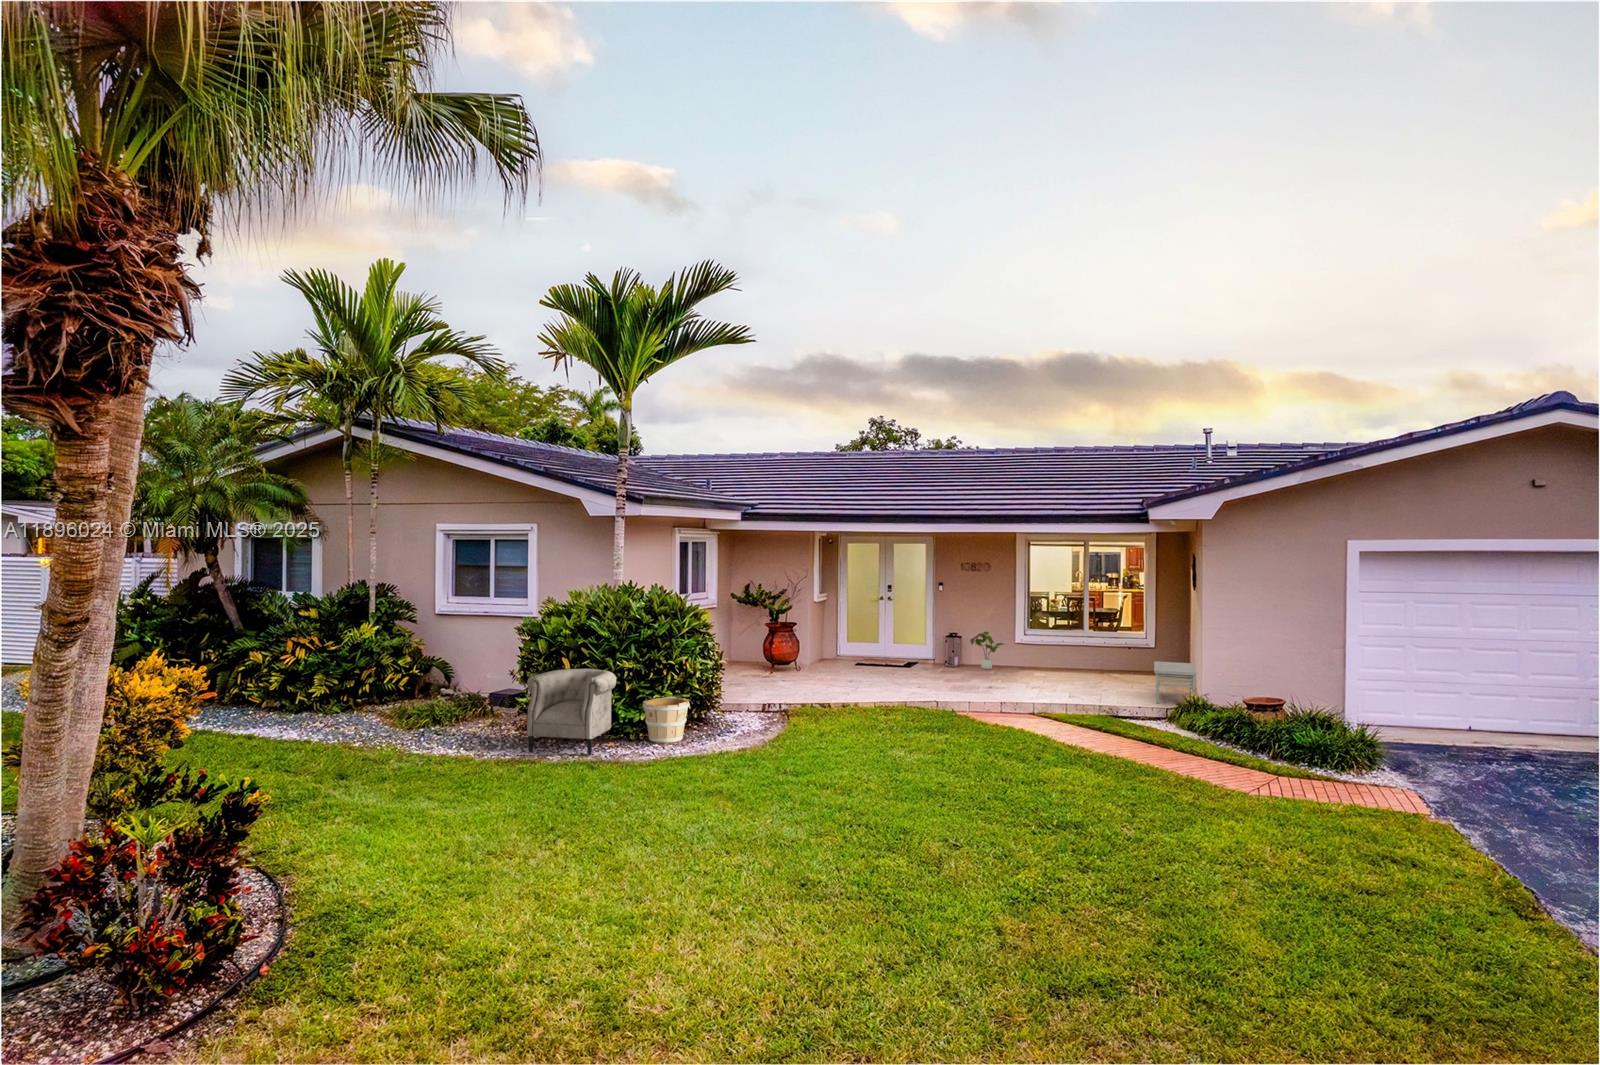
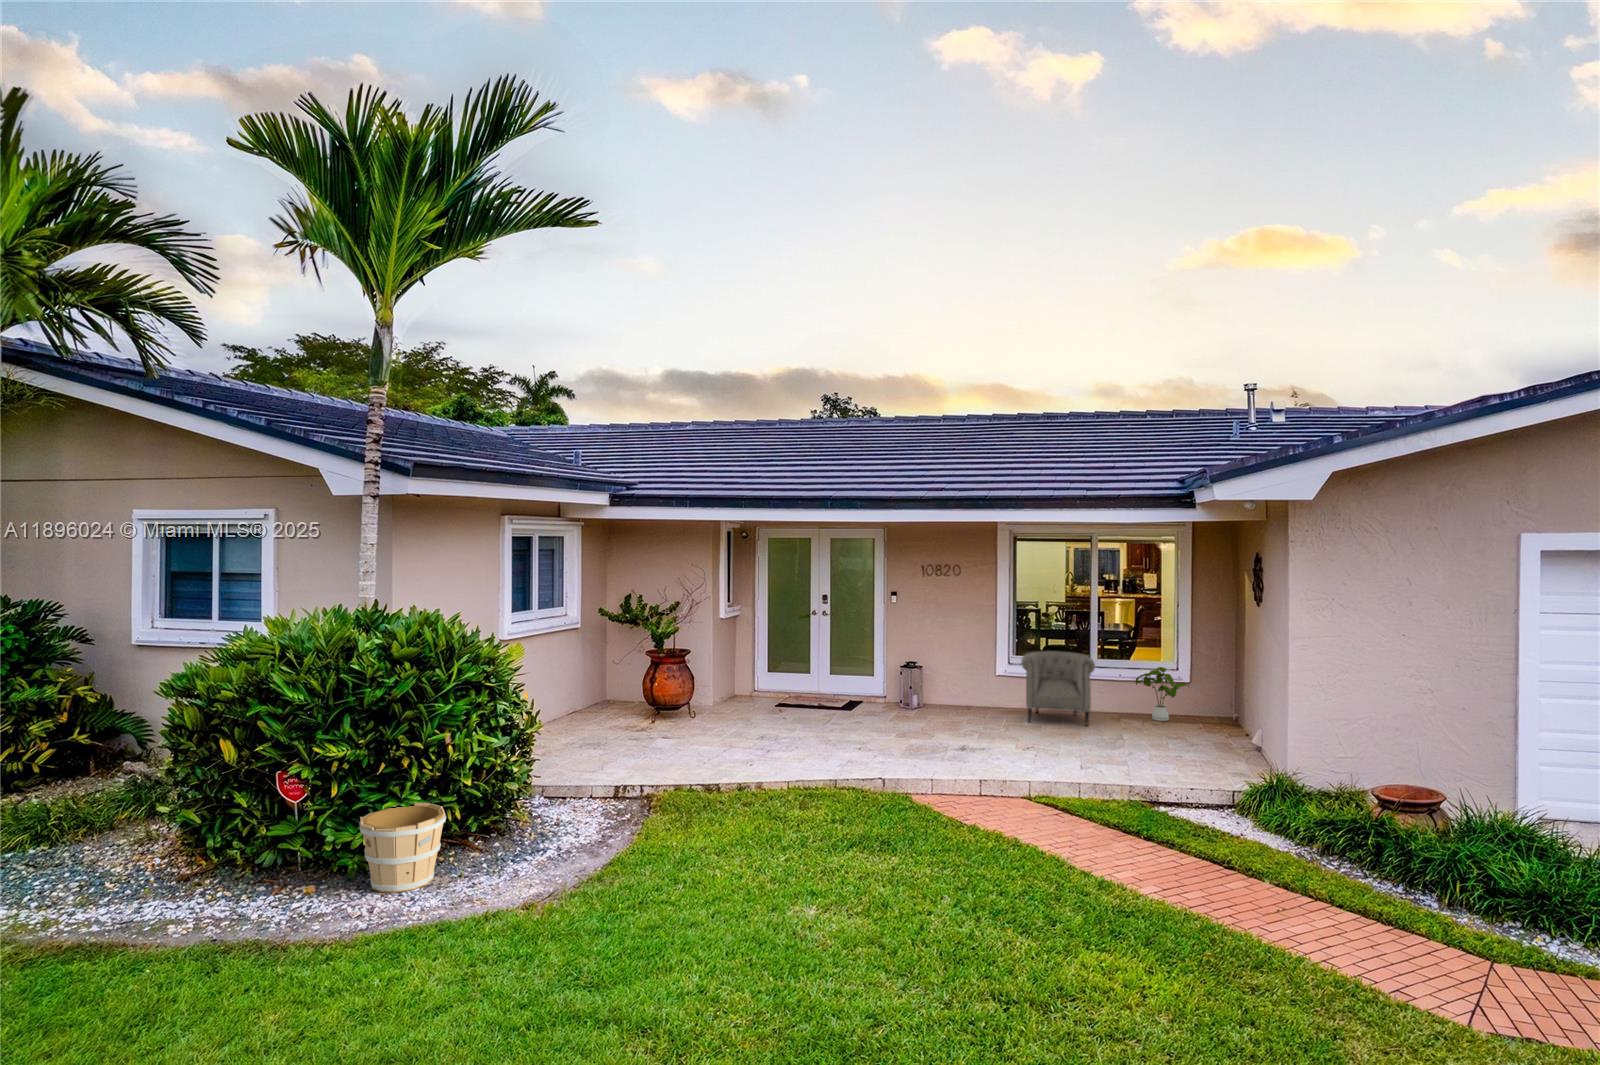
house plant: present [970,631,1004,669] -> present [1135,667,1189,721]
storage bench: present [1154,661,1197,703] -> none [1196,709,1271,783]
chair: present [527,669,616,755] -> present [1021,651,1095,725]

